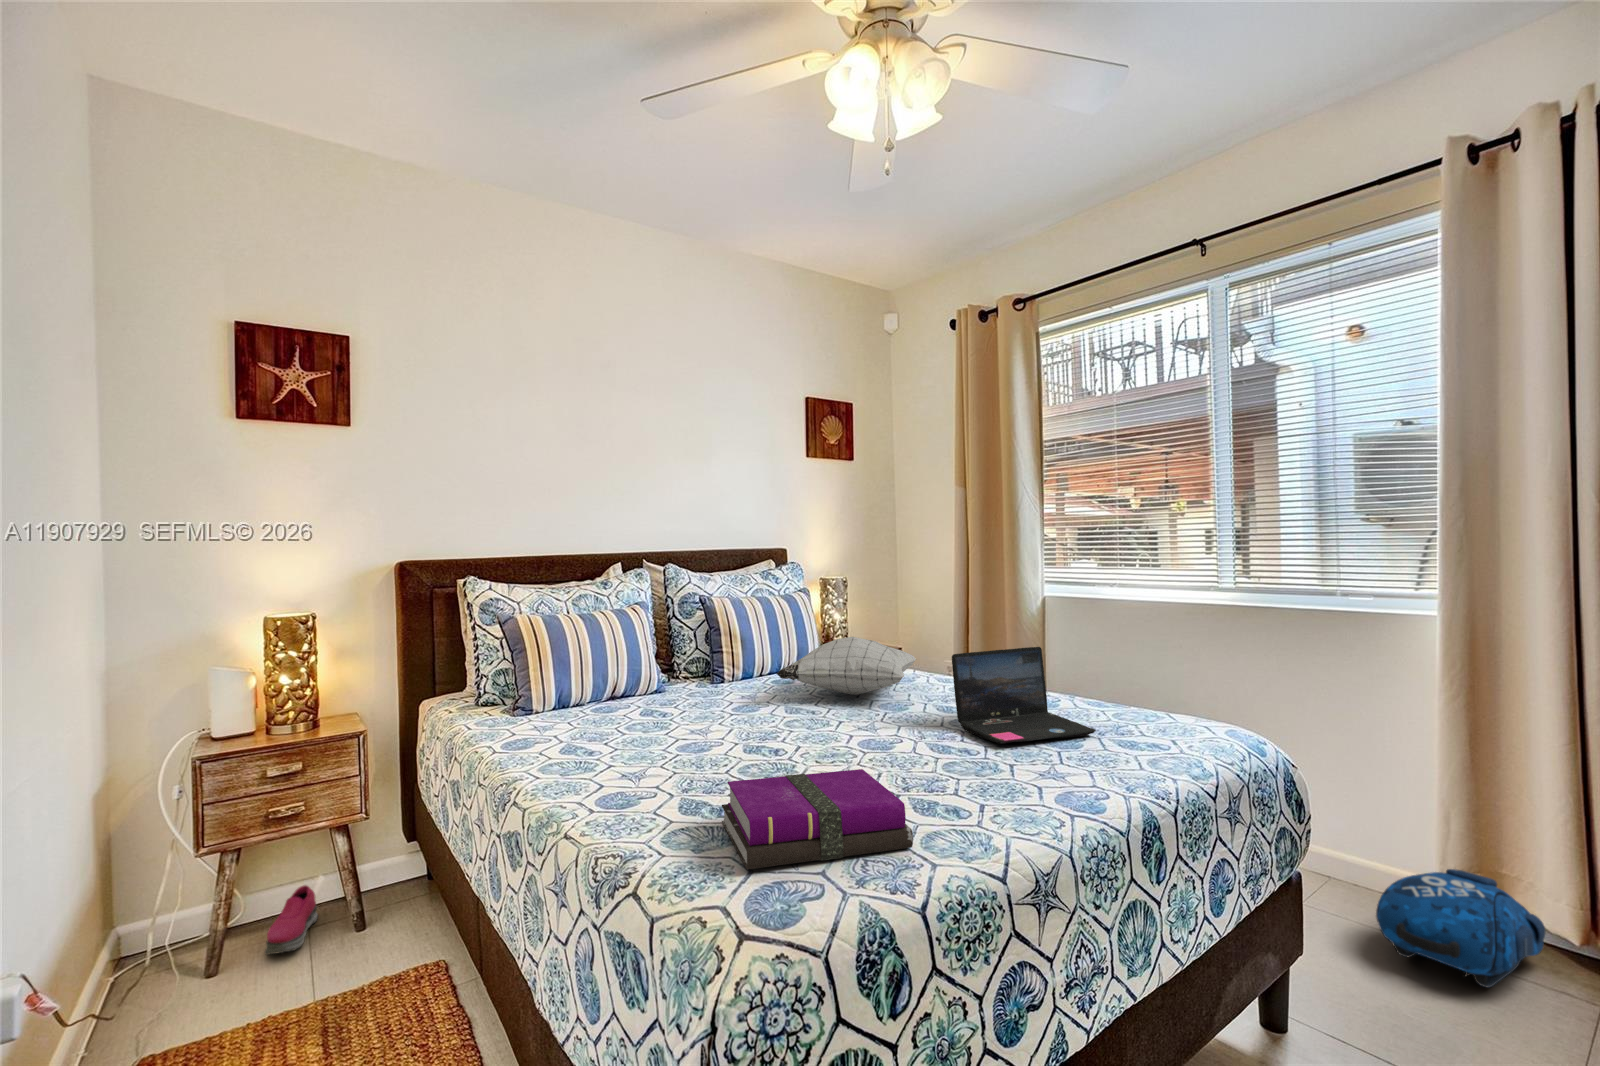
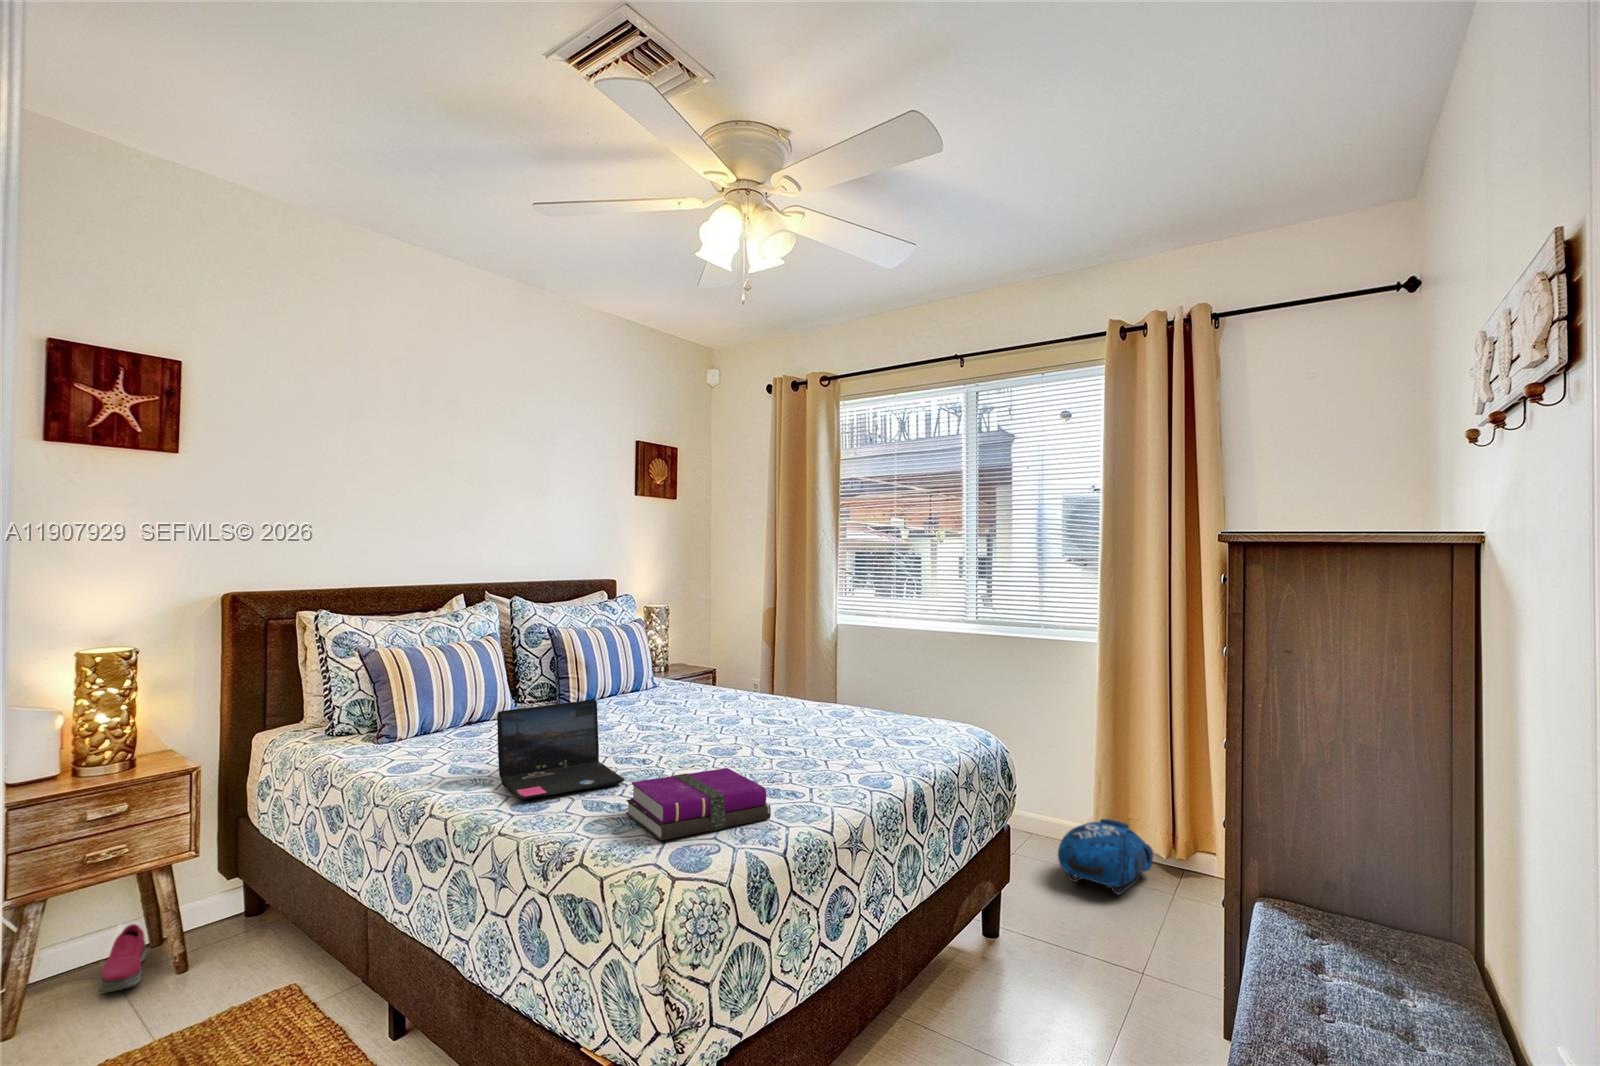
pillow: present [776,637,916,695] -> none [627,664,740,712]
laptop: present [952,647,1096,744] -> present [497,700,625,800]

